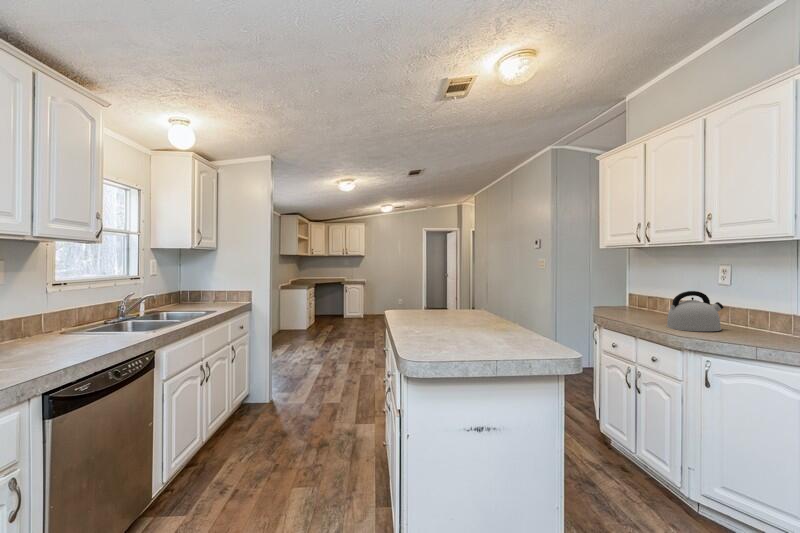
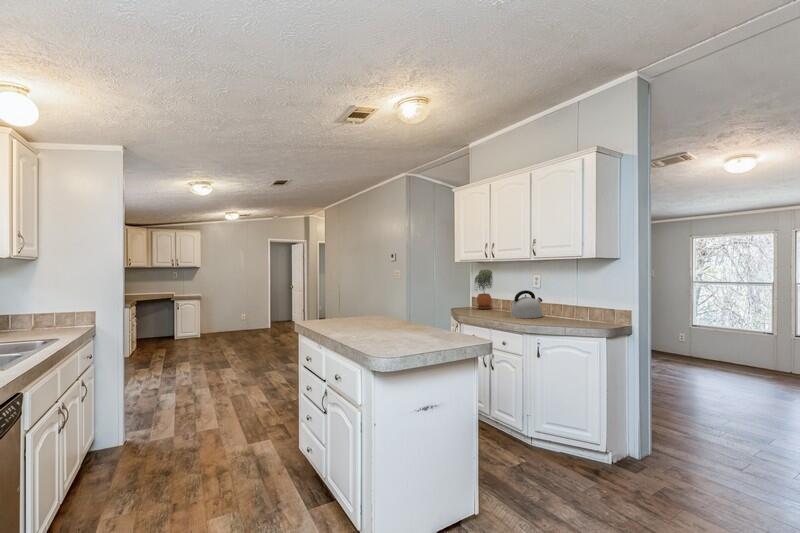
potted plant: none [622,261,655,313] -> present [475,270,492,309]

